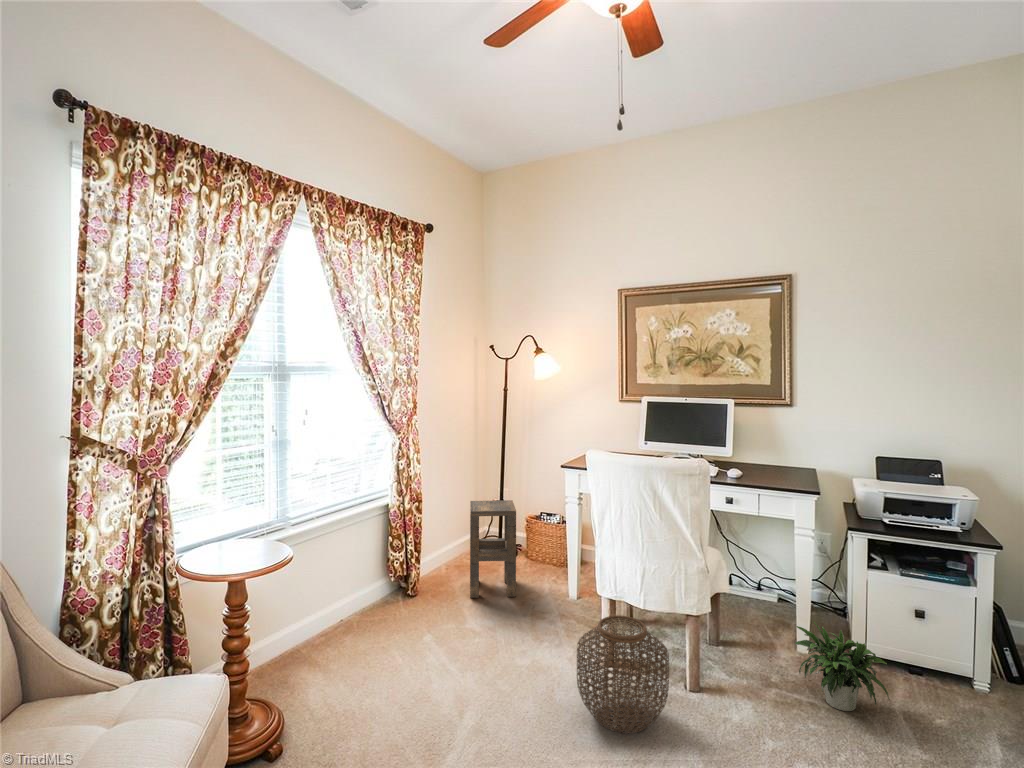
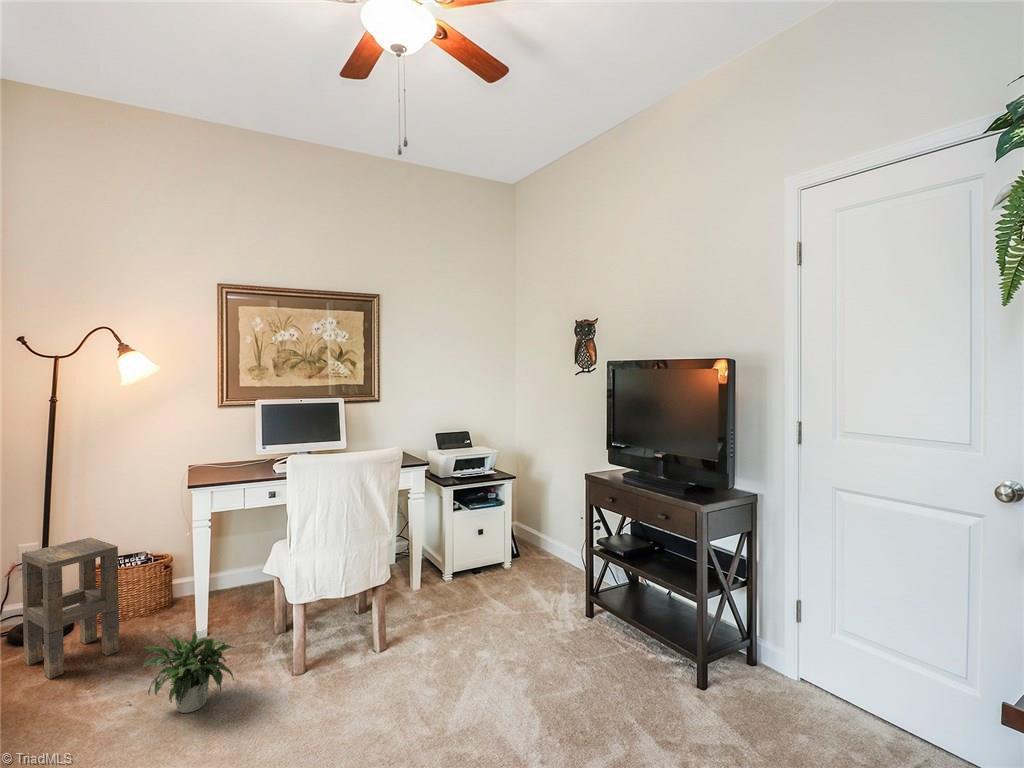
woven basket: present [577,616,669,734] -> none [298,598,383,703]
potted plant: present [777,622,889,711] -> present [127,632,234,713]

